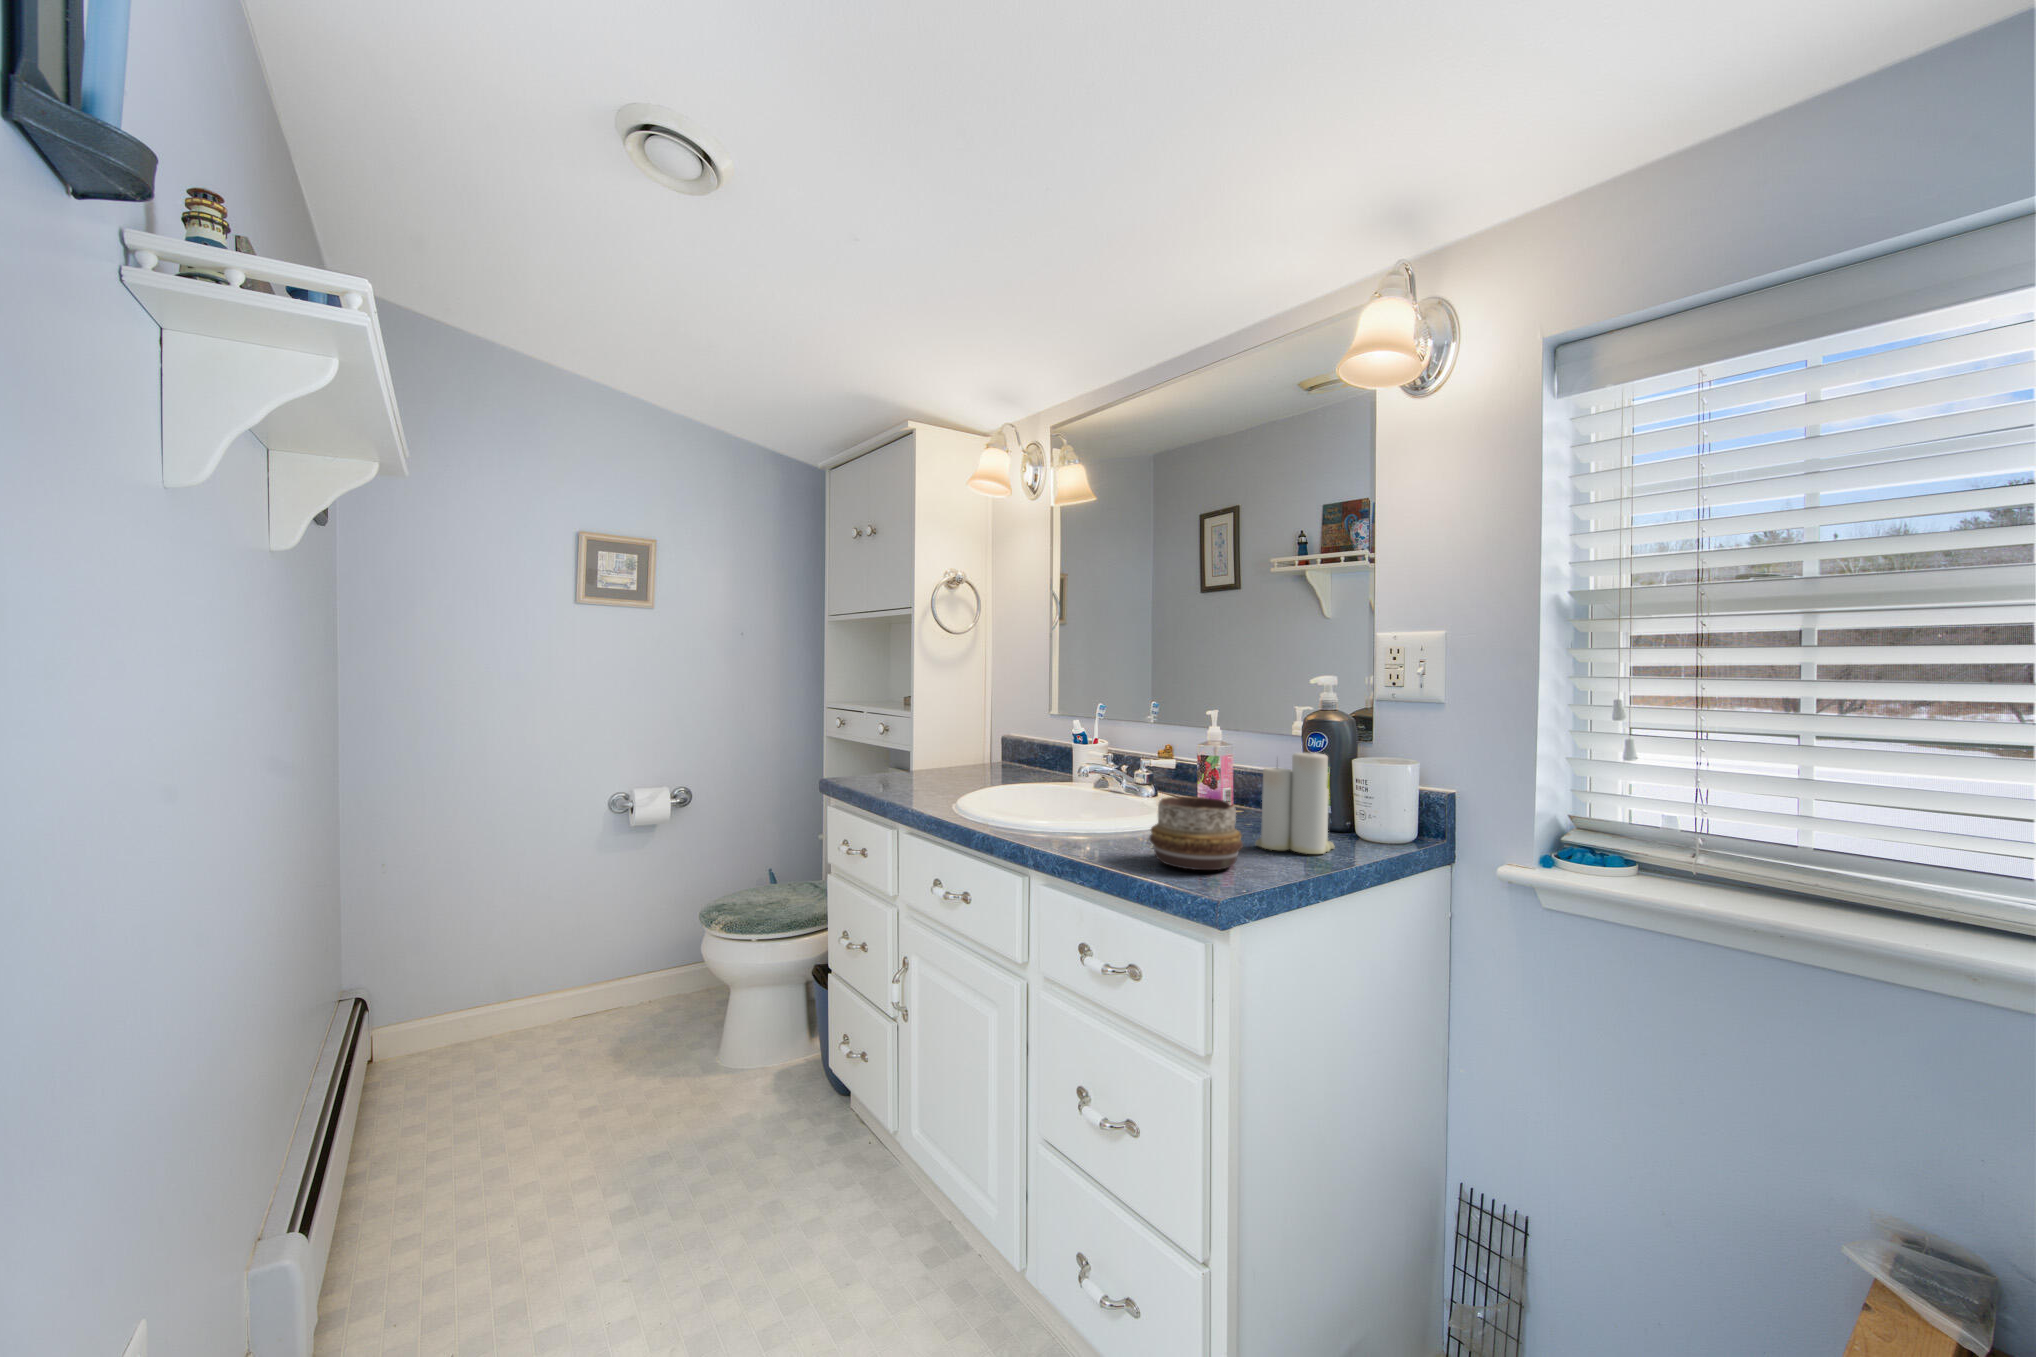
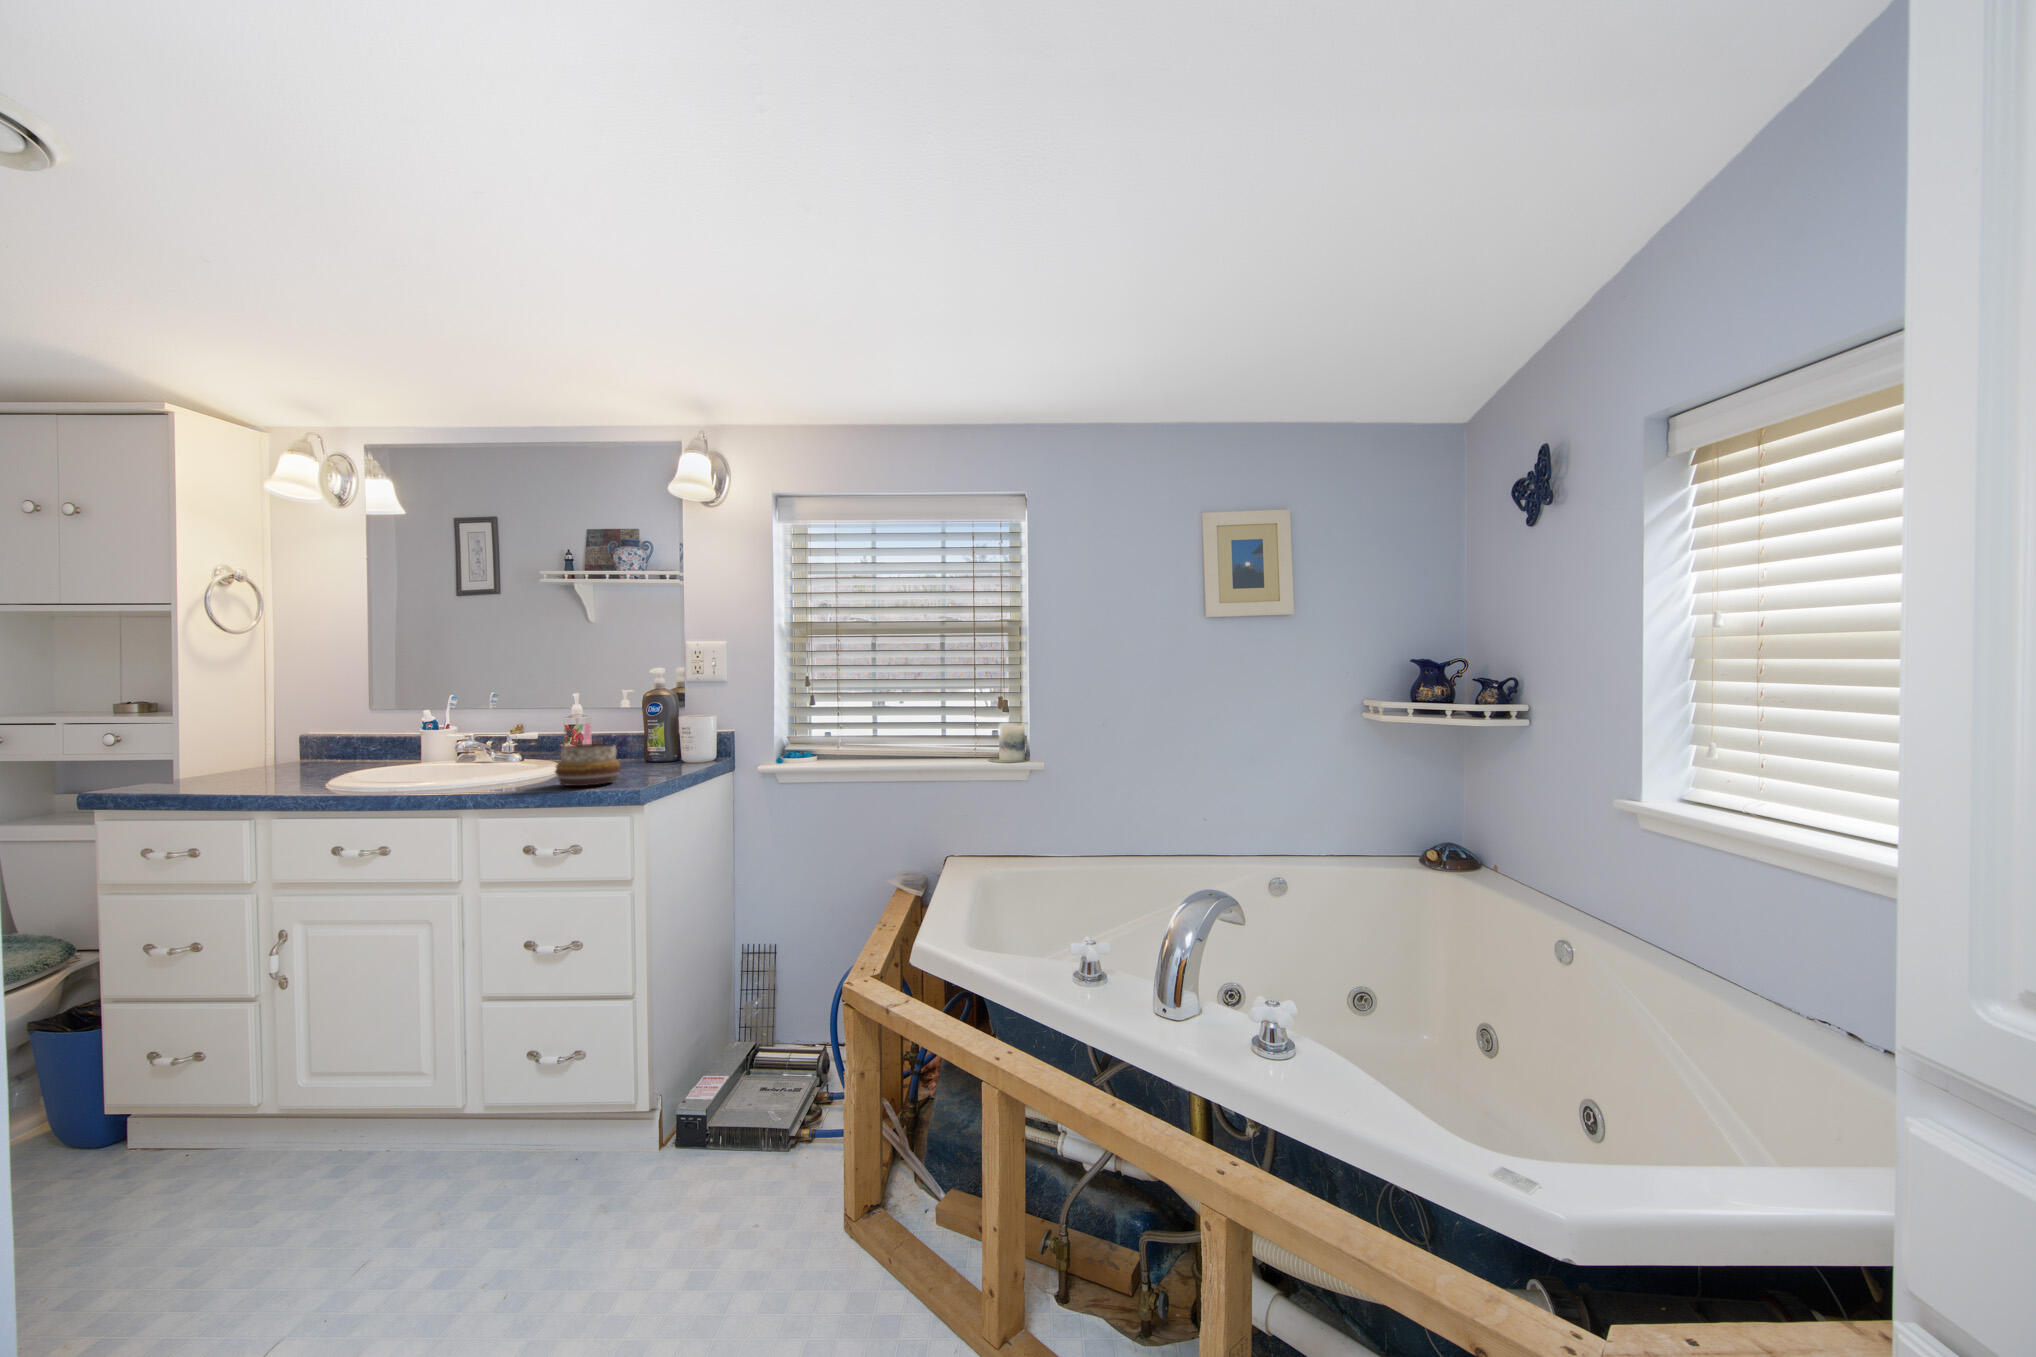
candle: present [1255,753,1334,854] -> none [621,706,671,773]

